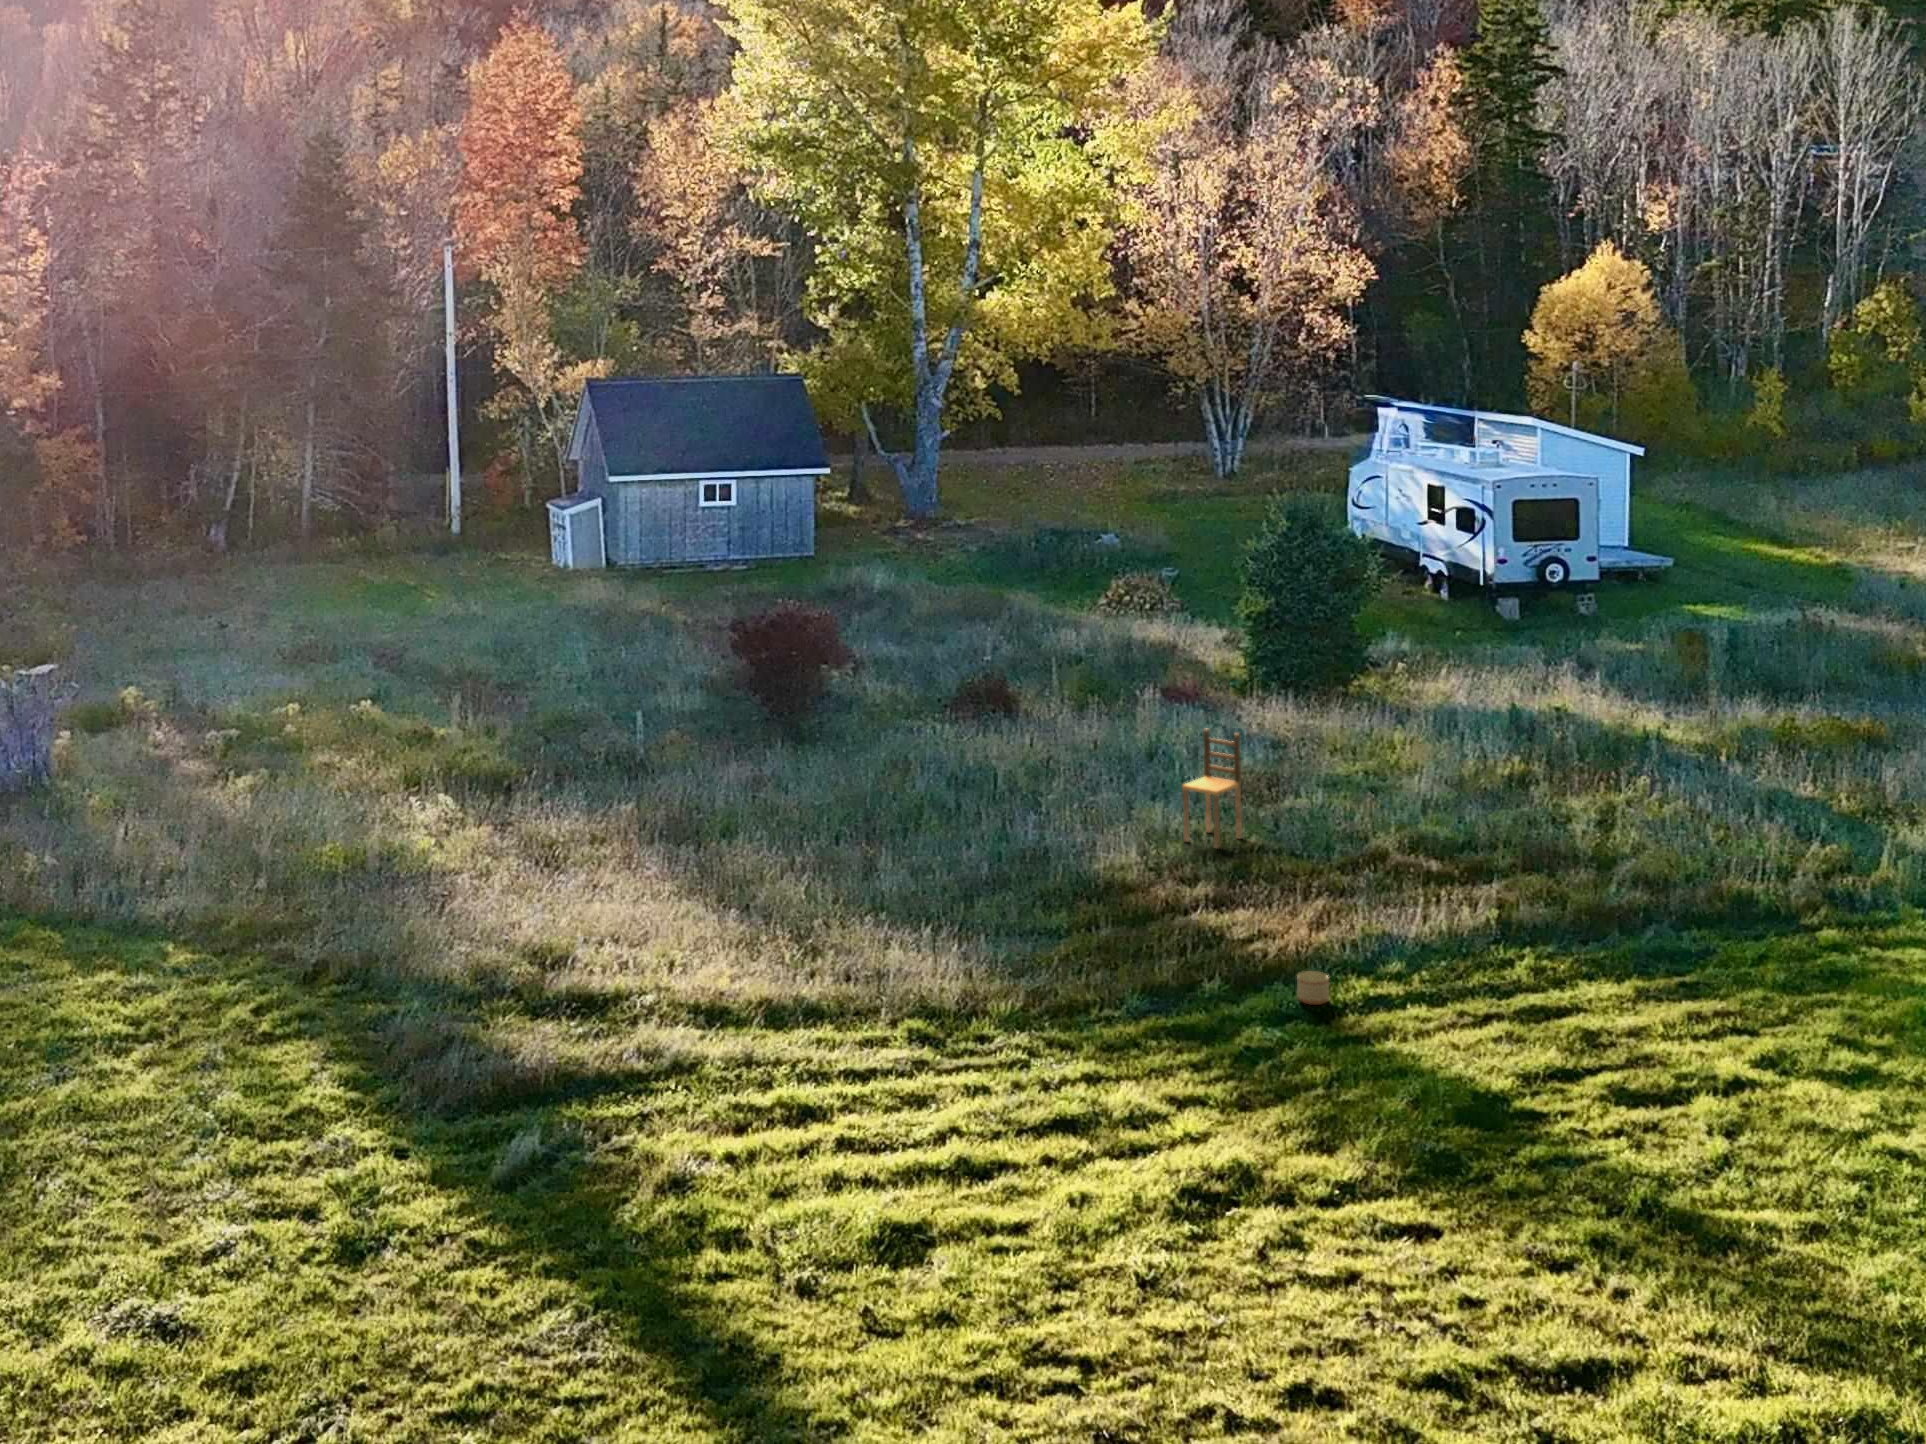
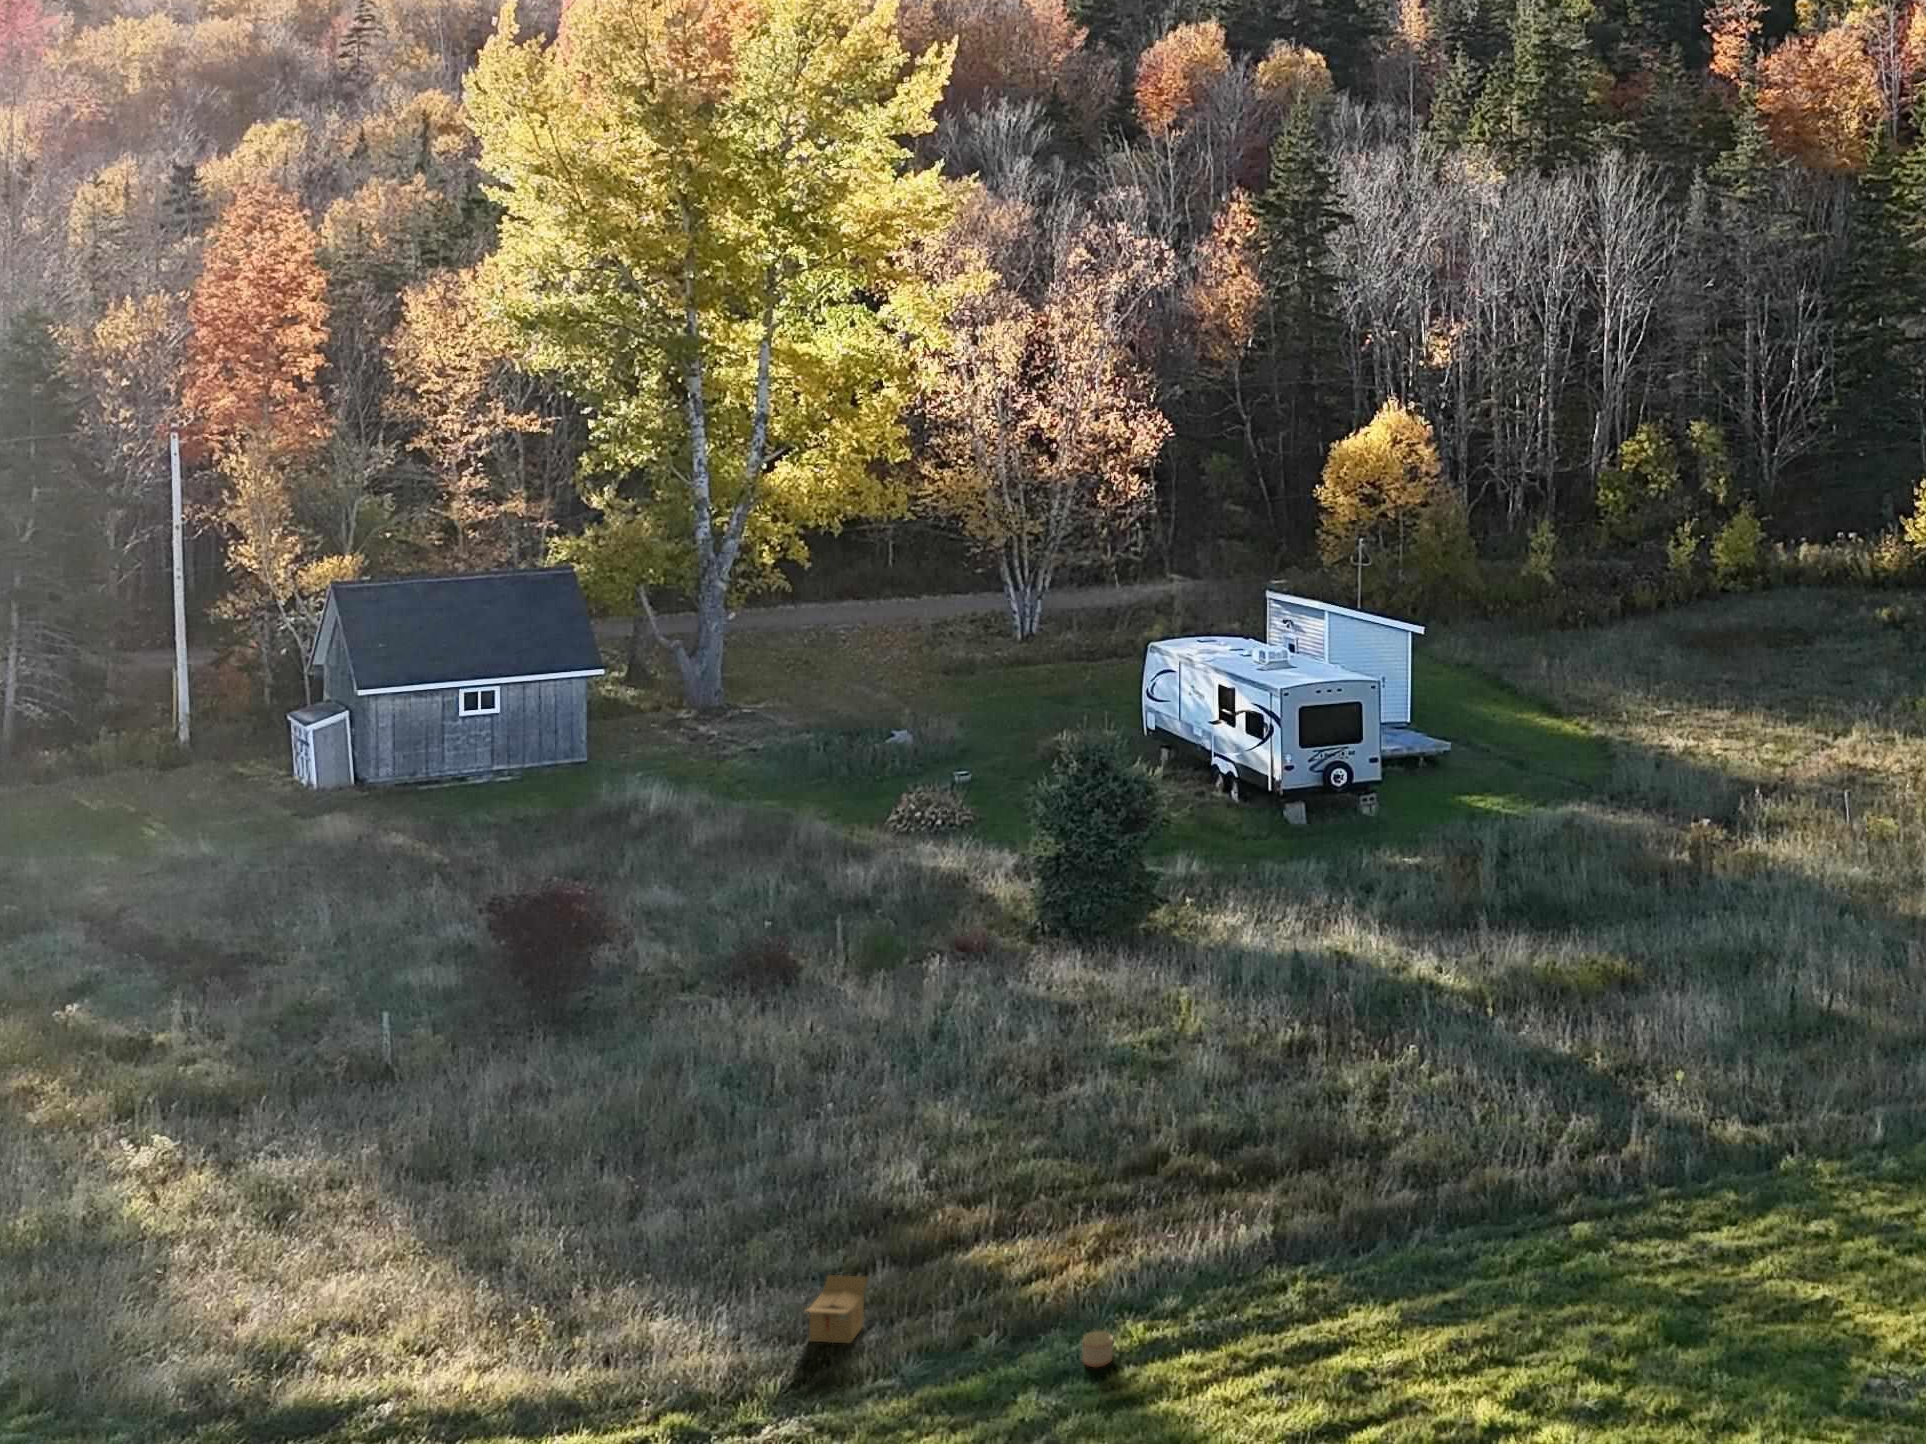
chair: present [1182,729,1242,848] -> none [970,1045,1031,1172]
cardboard box: none [1021,896,1083,959] -> present [807,1275,867,1344]

